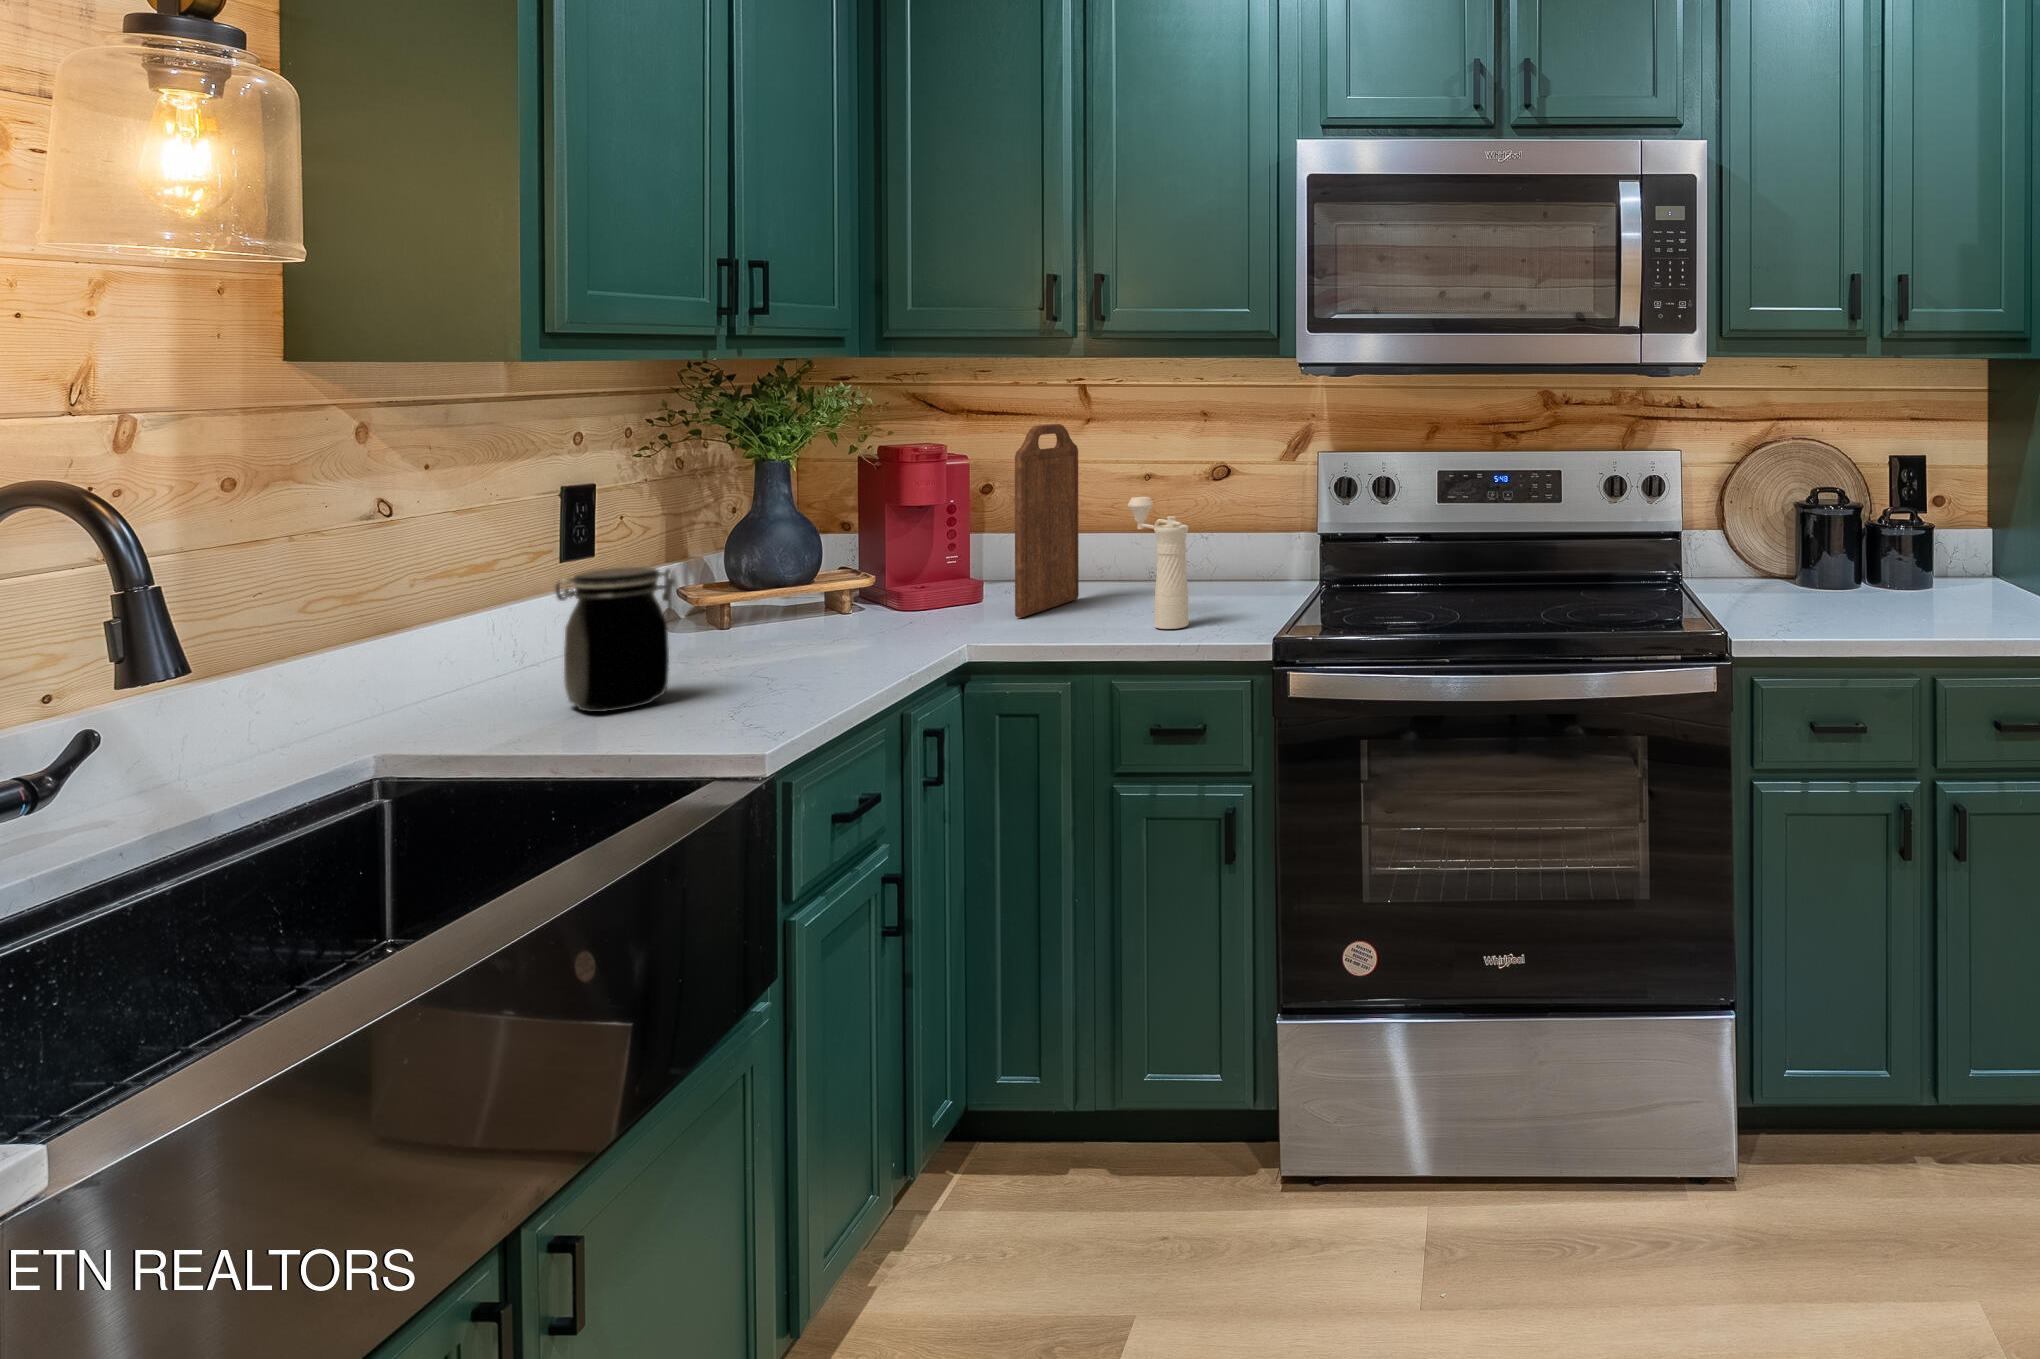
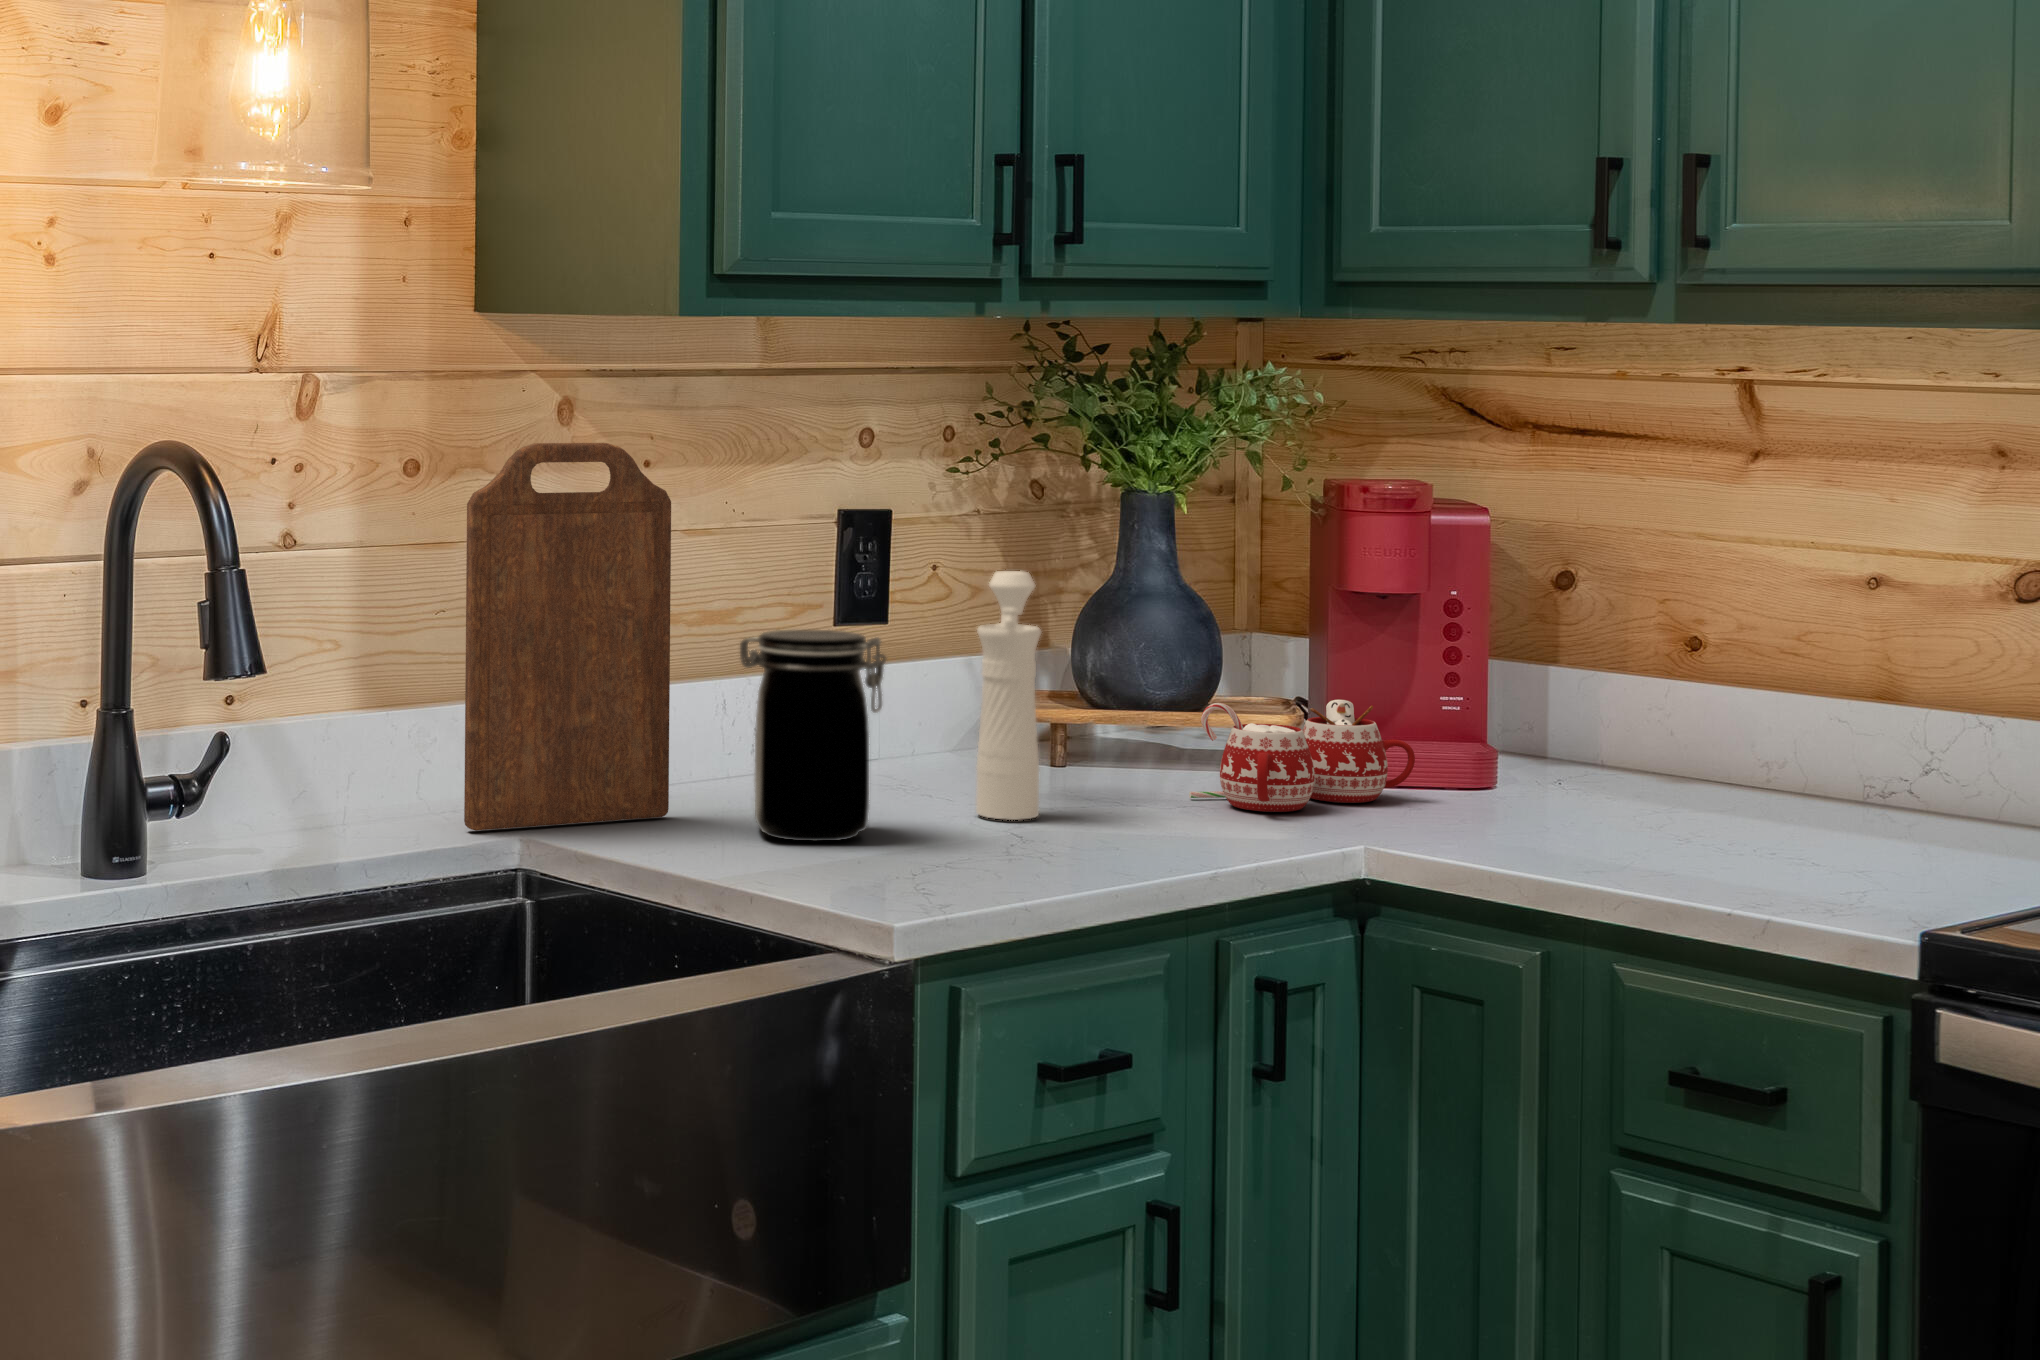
cutting board: present [1015,424,1079,617] -> present [464,443,671,831]
pepper mill: present [1128,497,1189,629] -> present [976,571,1041,820]
mug: none [829,569,950,638] -> present [1189,700,1415,812]

